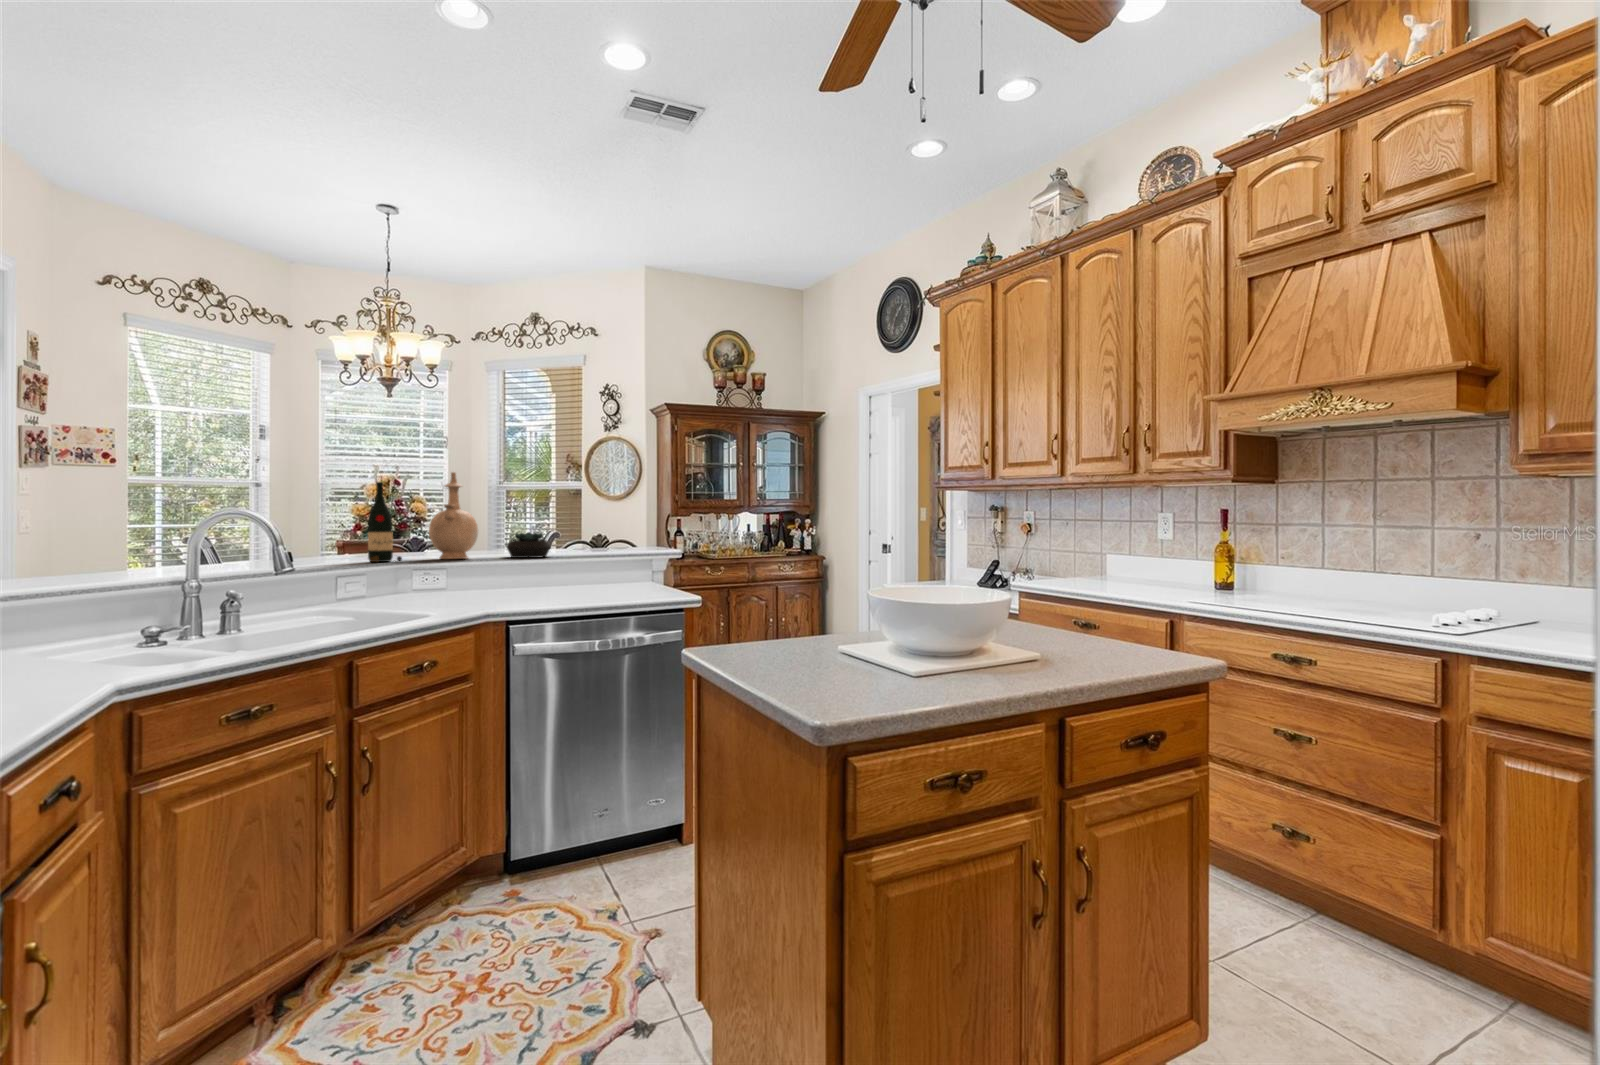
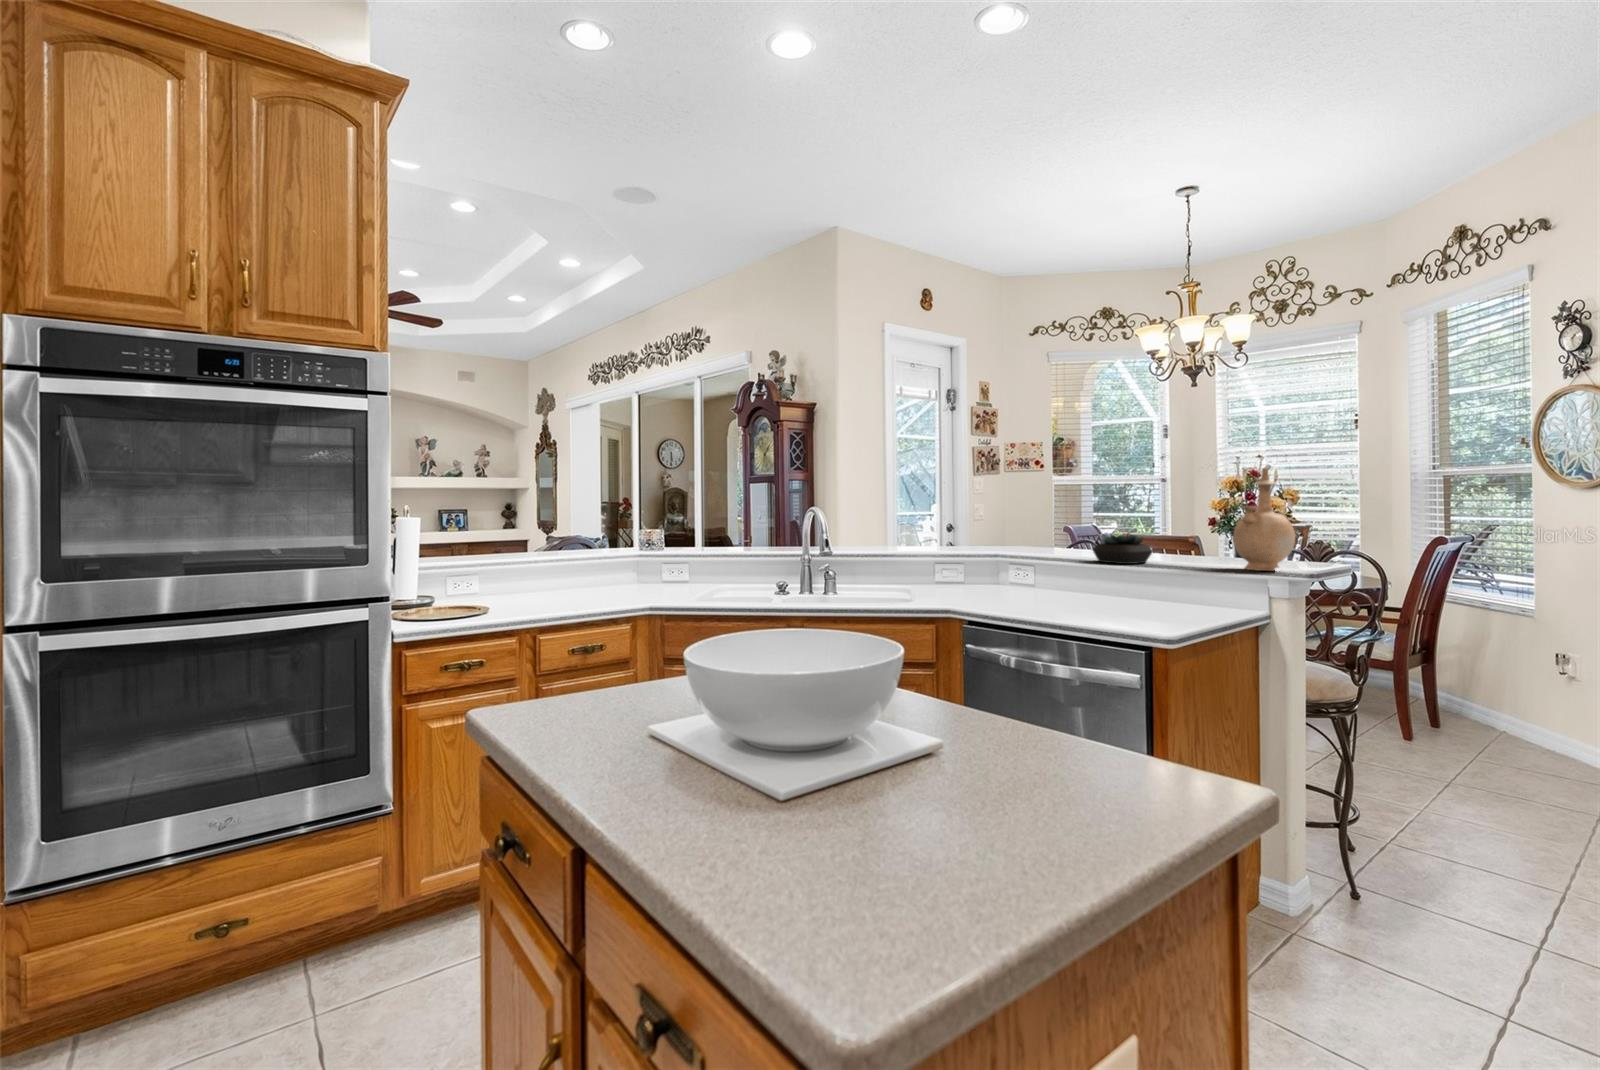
vase: present [429,472,478,559] -> present [1233,468,1295,571]
wine bottle: present [368,482,402,562] -> none [968,484,994,555]

